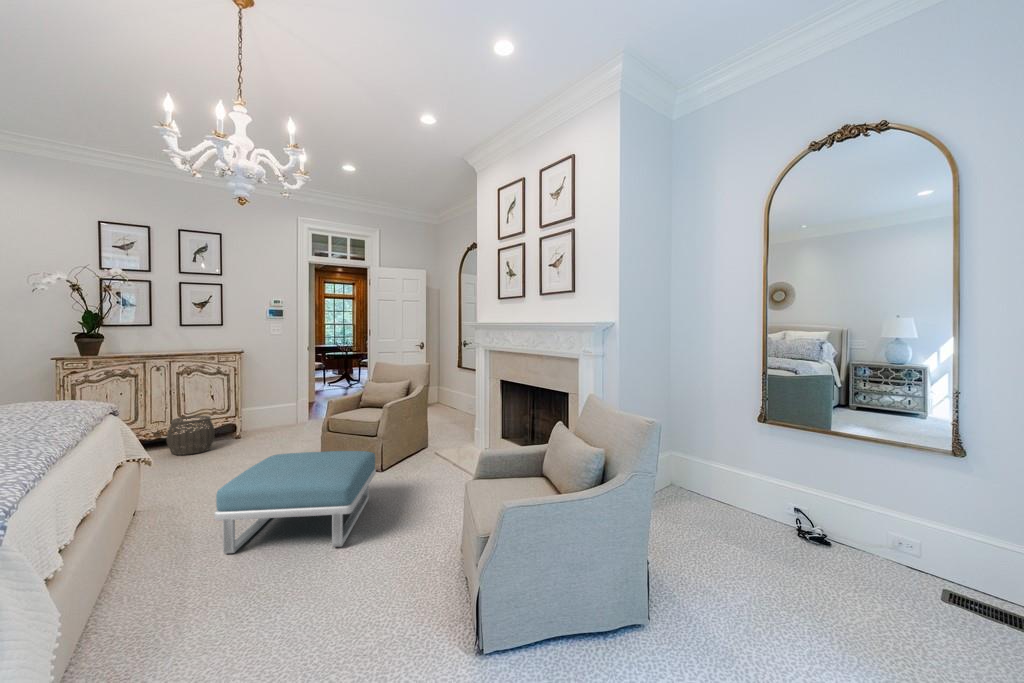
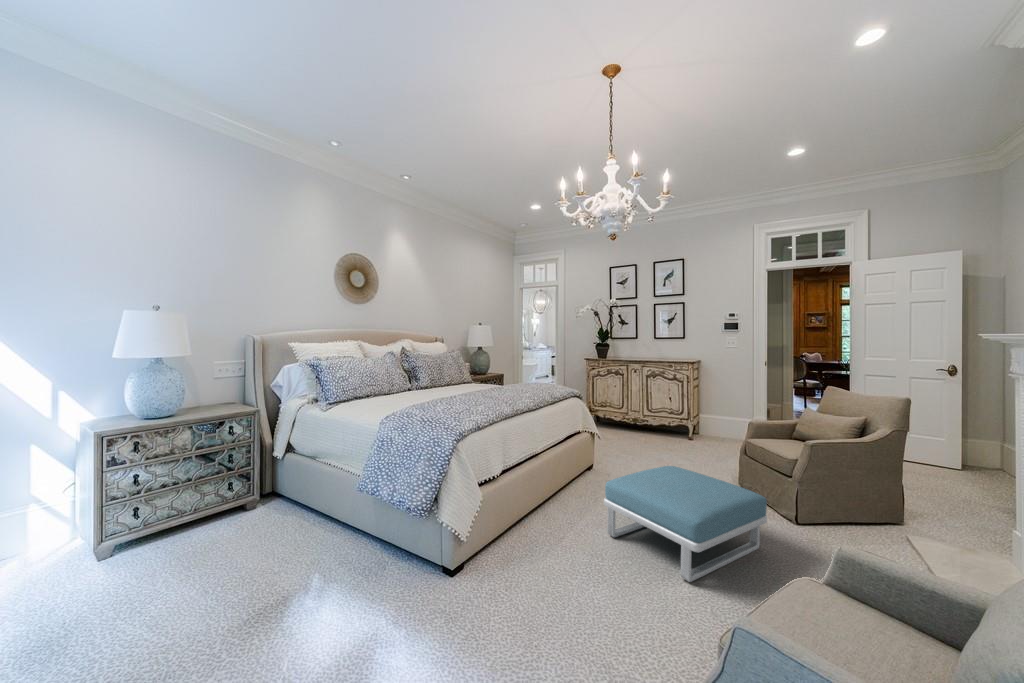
woven basket: present [167,416,215,455] -> none [635,412,669,444]

